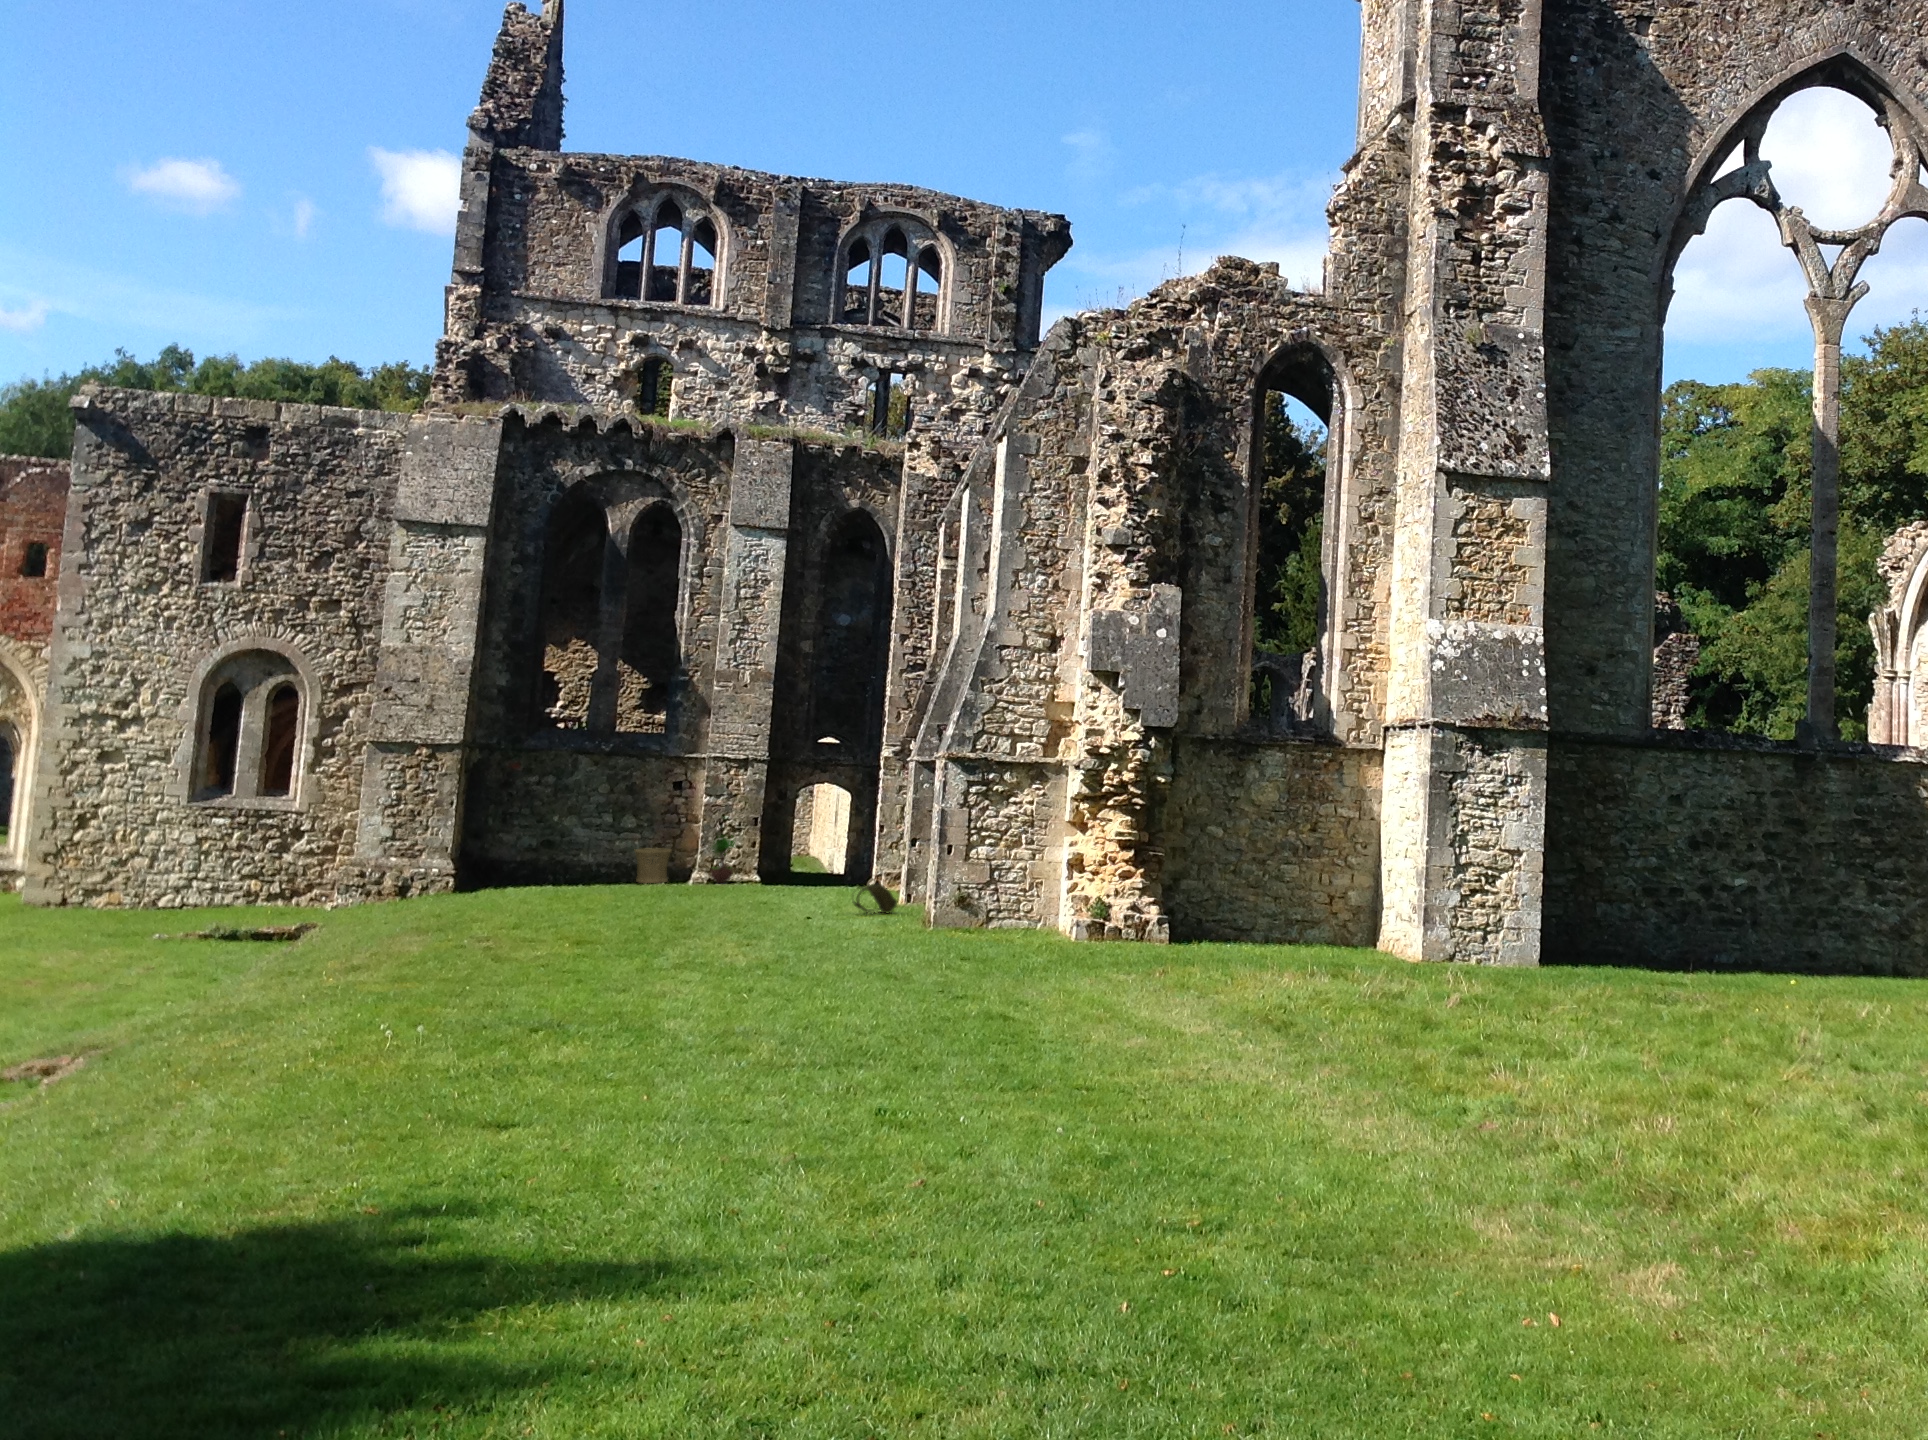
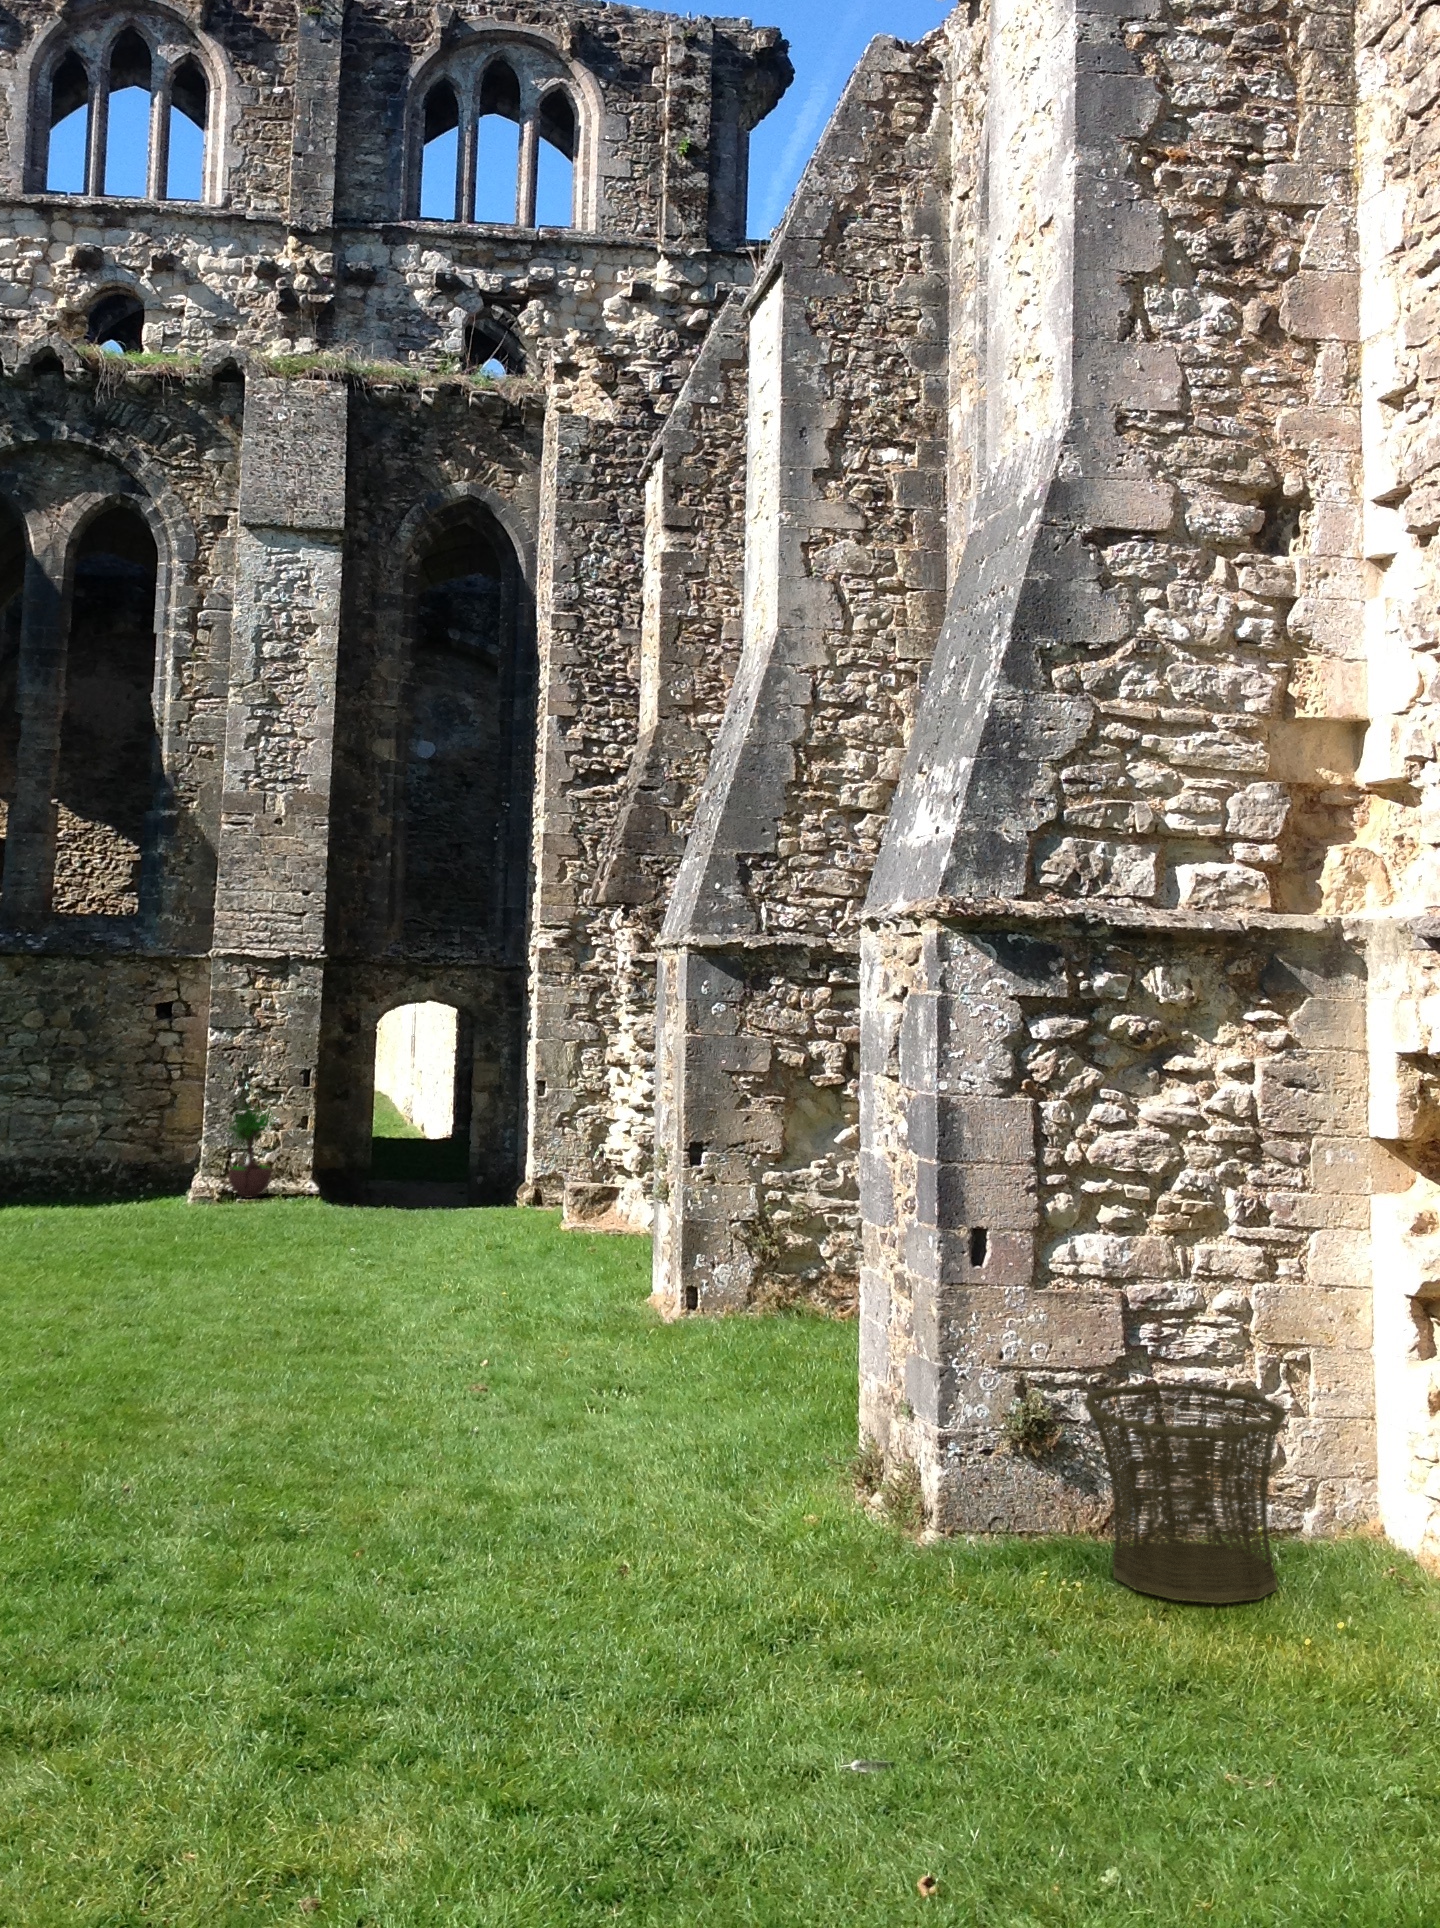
basket: present [635,848,671,883] -> present [1084,1383,1286,1603]
backpack: present [853,884,897,914] -> none [554,1262,672,1351]

